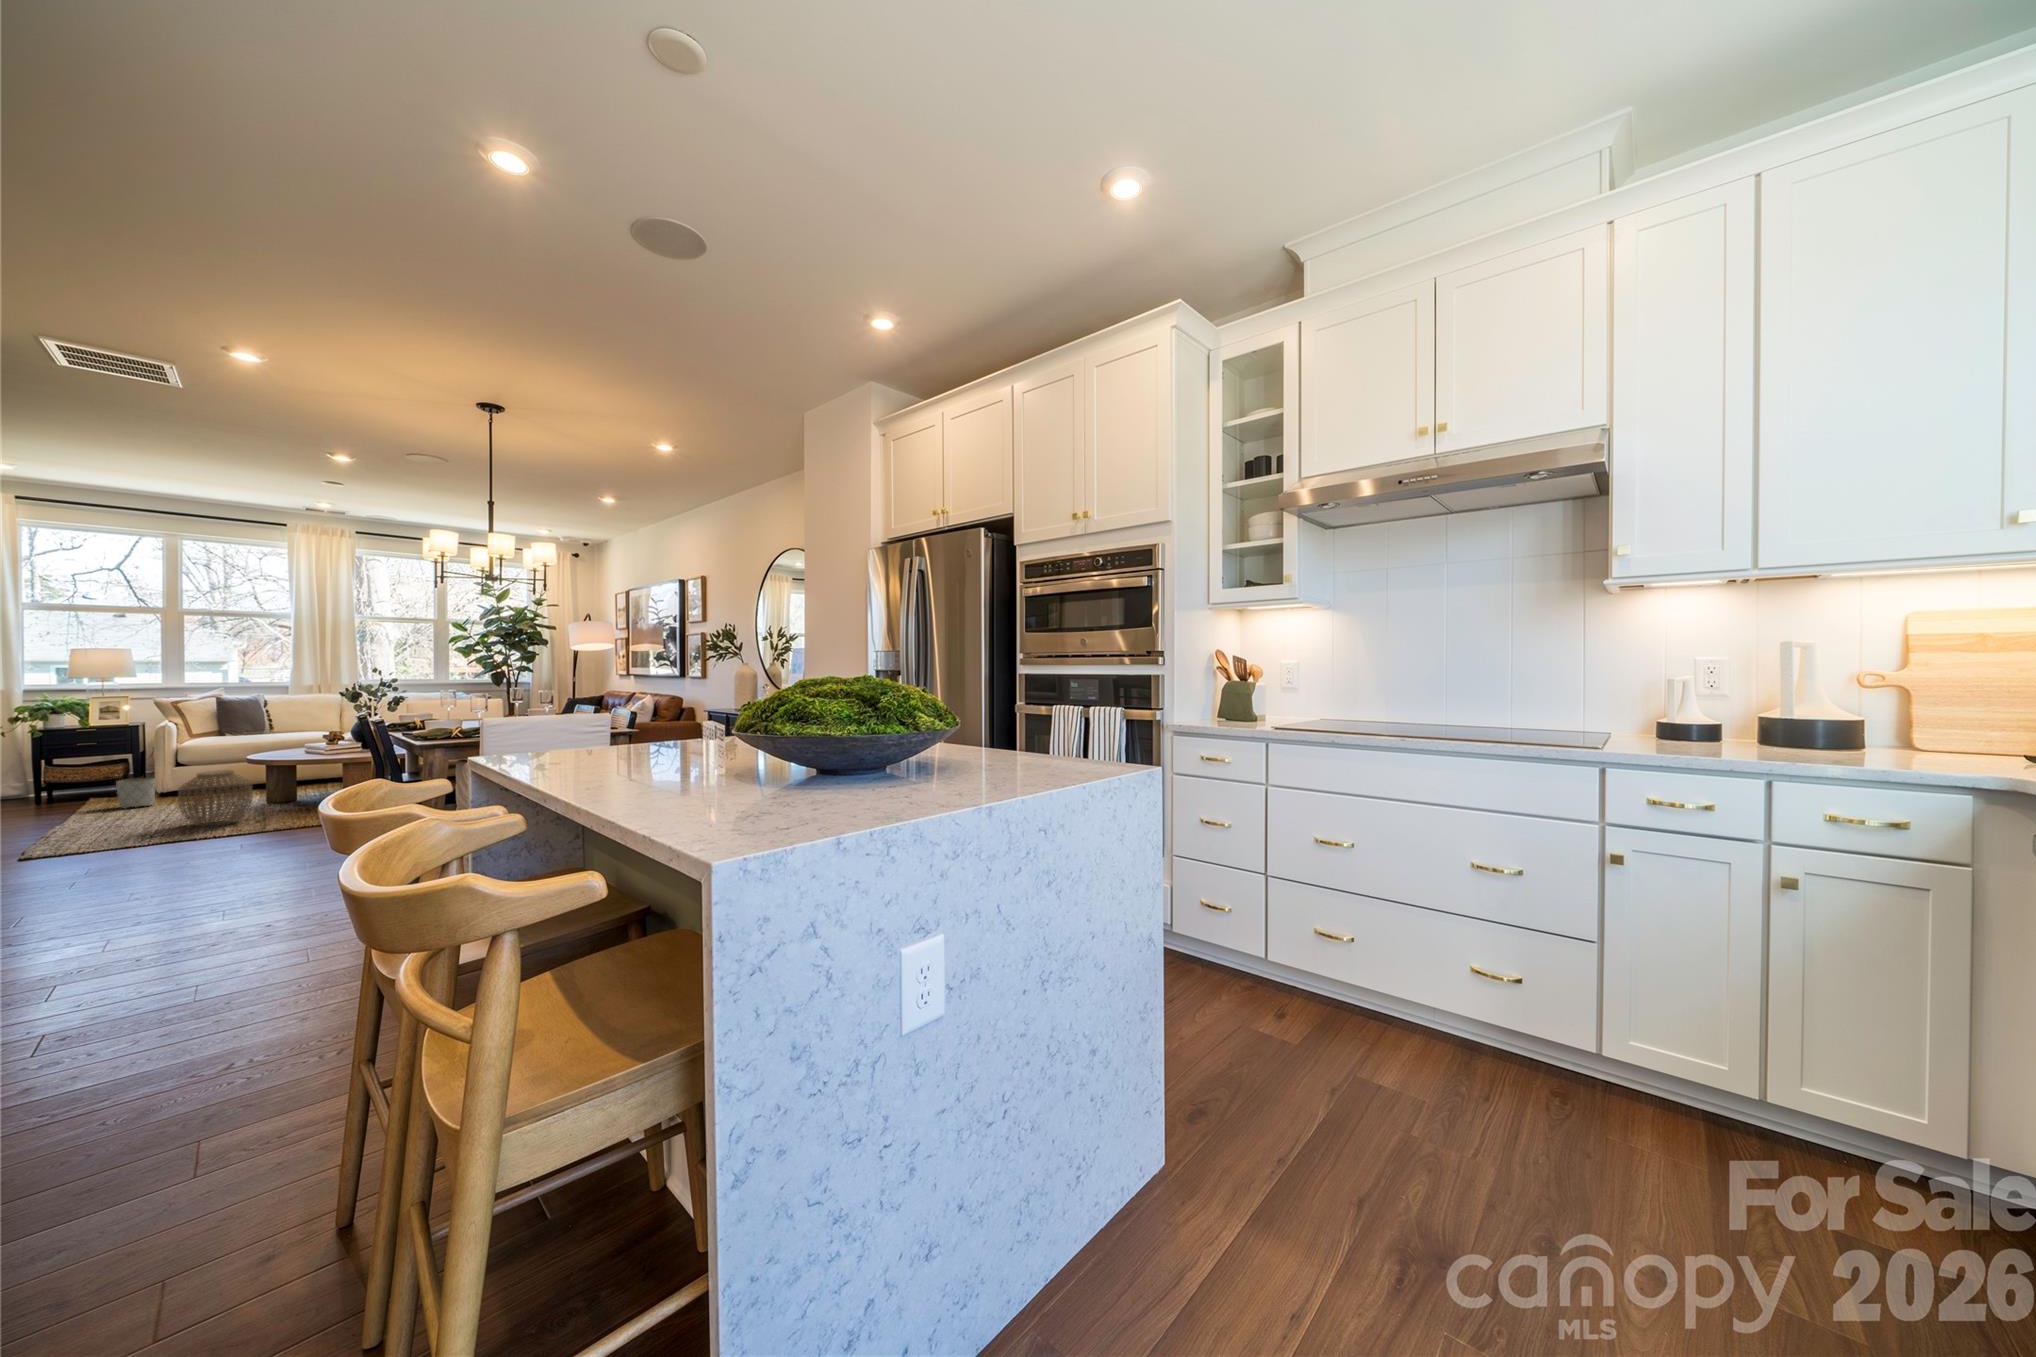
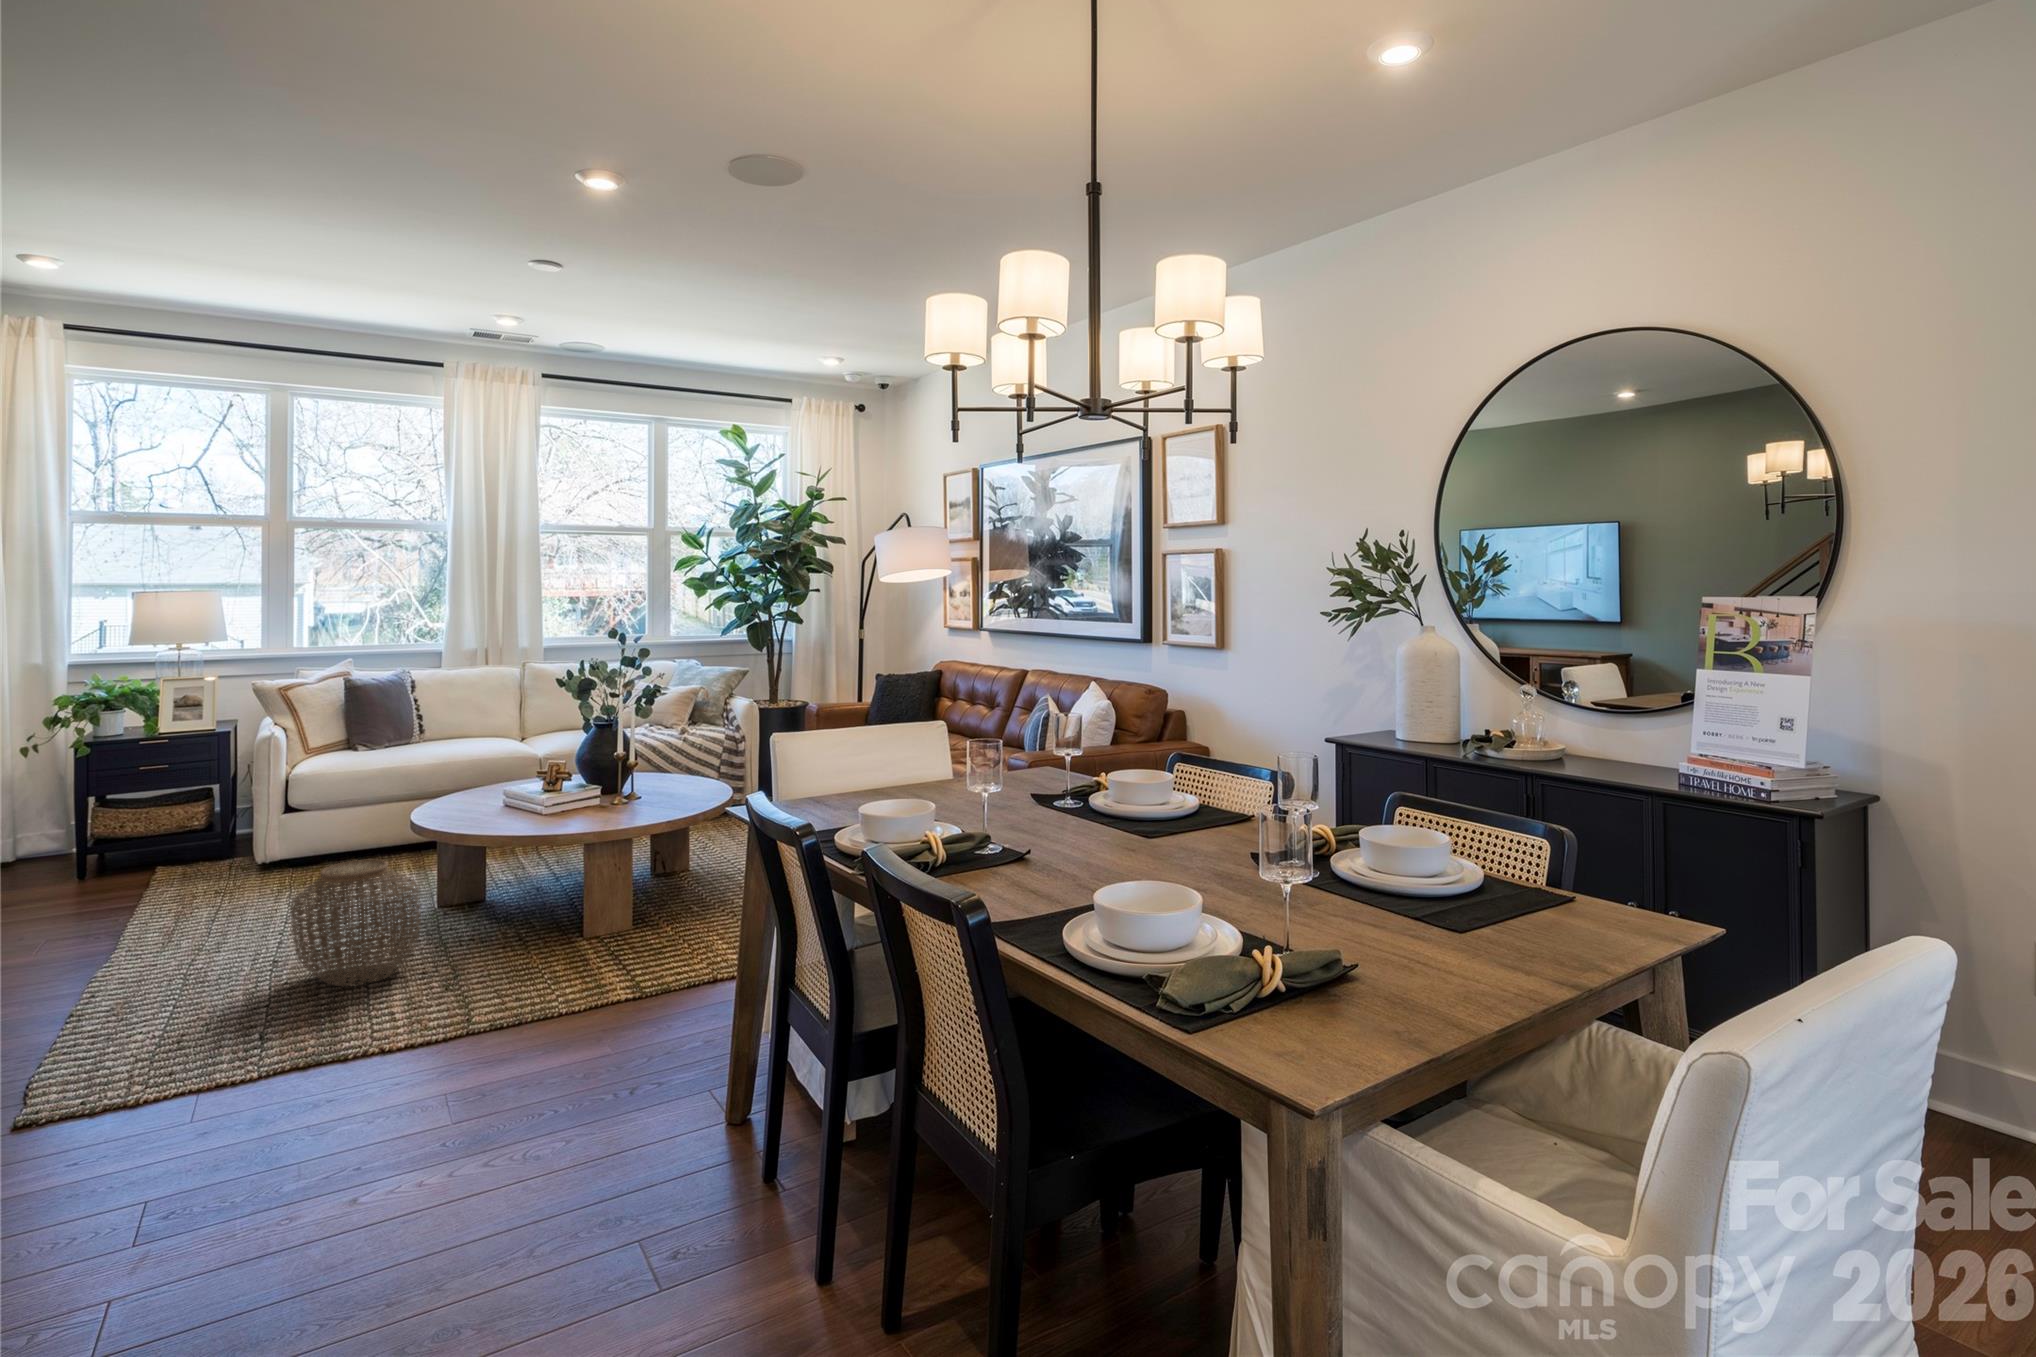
planter: present [116,778,156,808] -> none [195,841,257,904]

